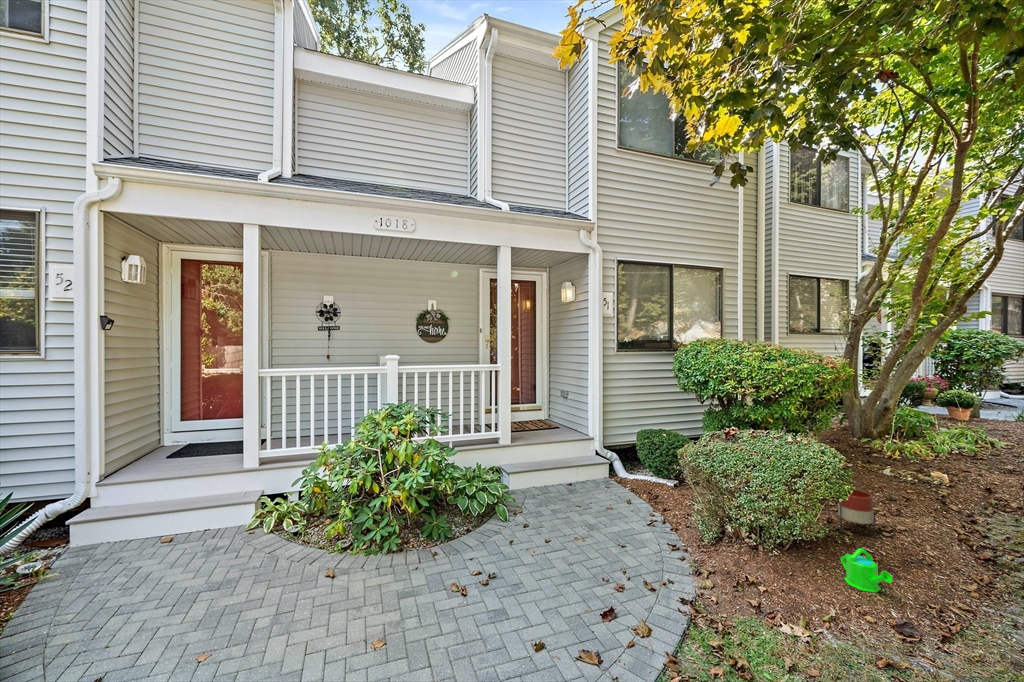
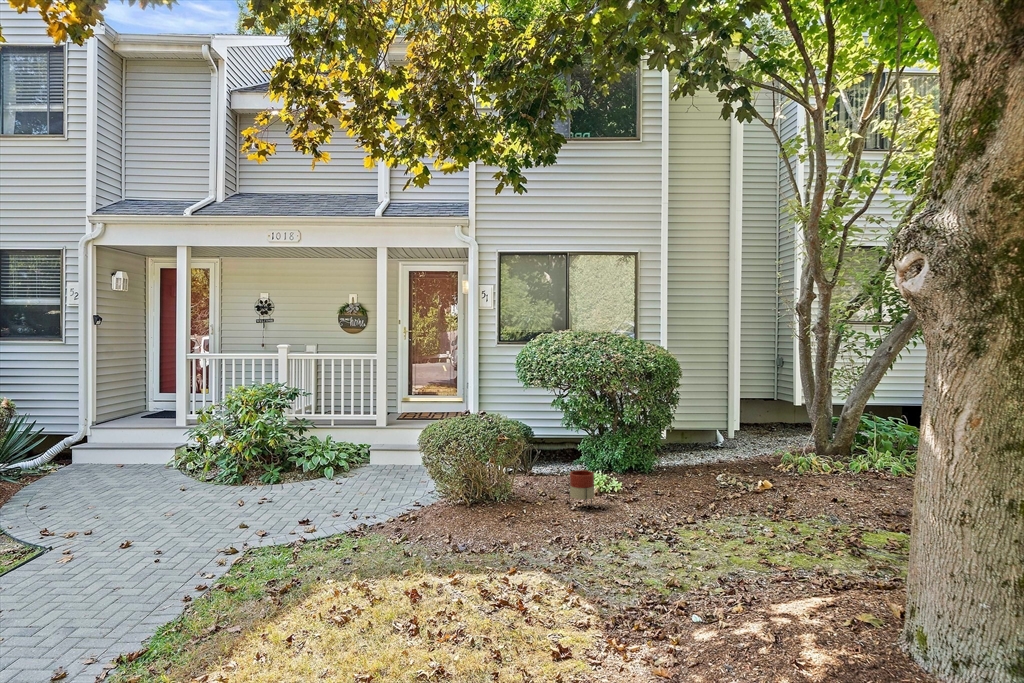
watering can: present [840,548,893,592] -> none [492,501,514,533]

